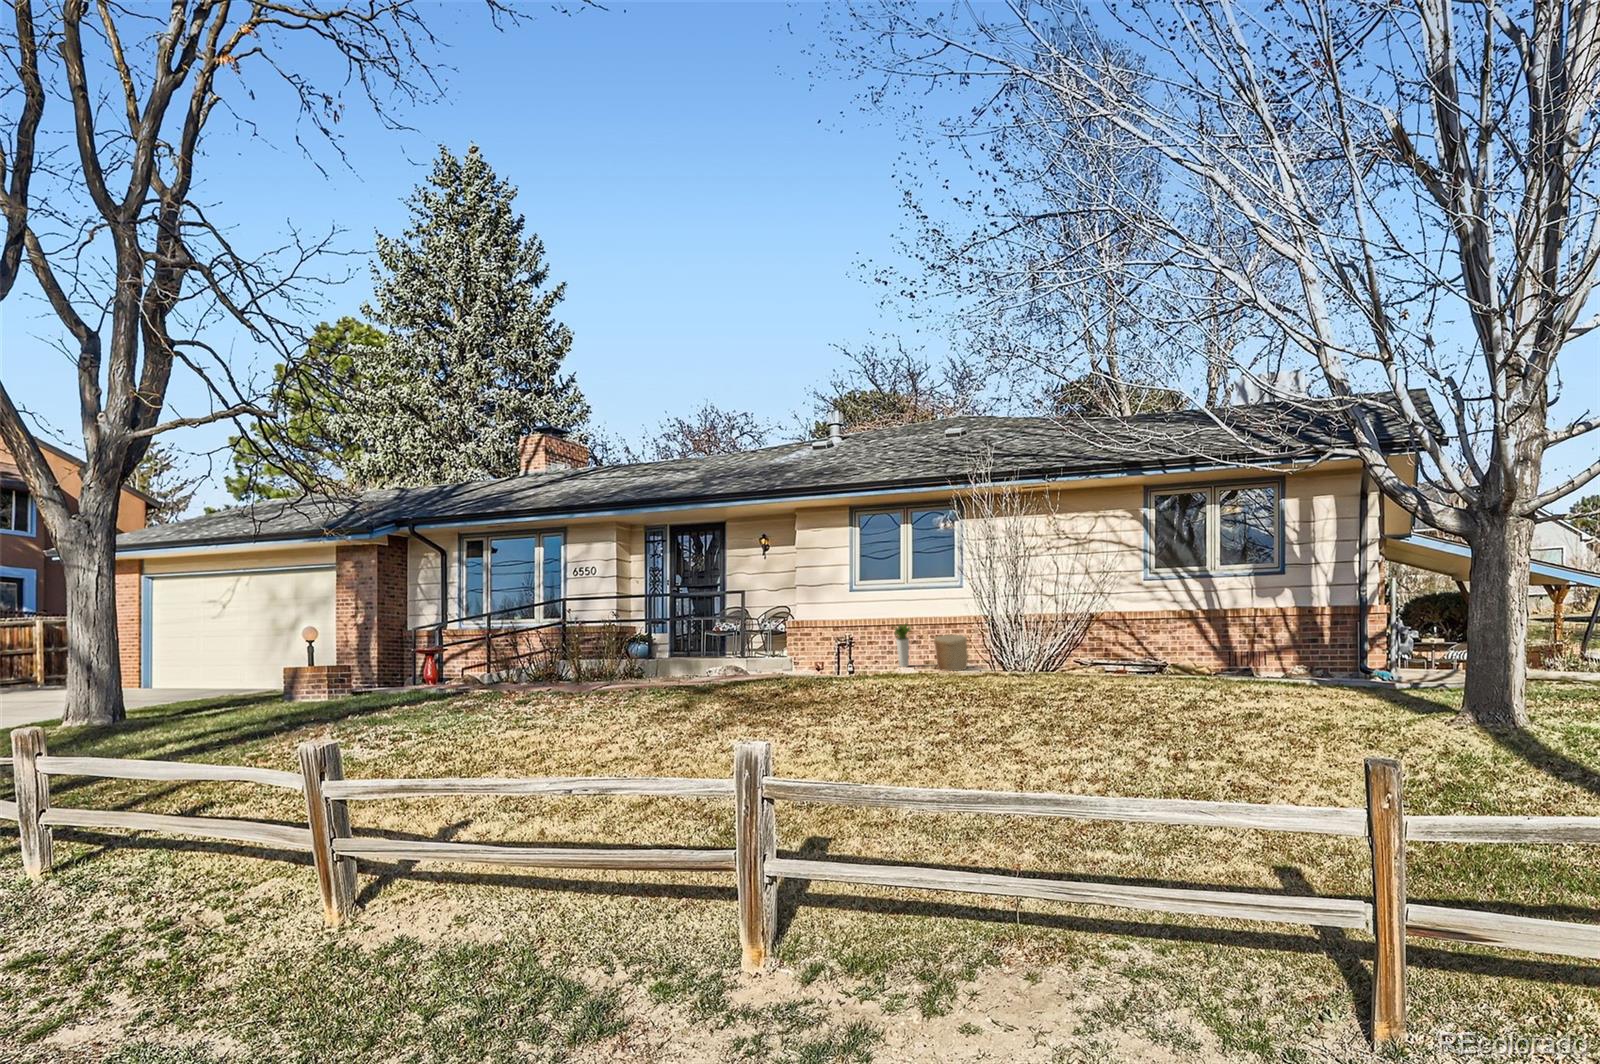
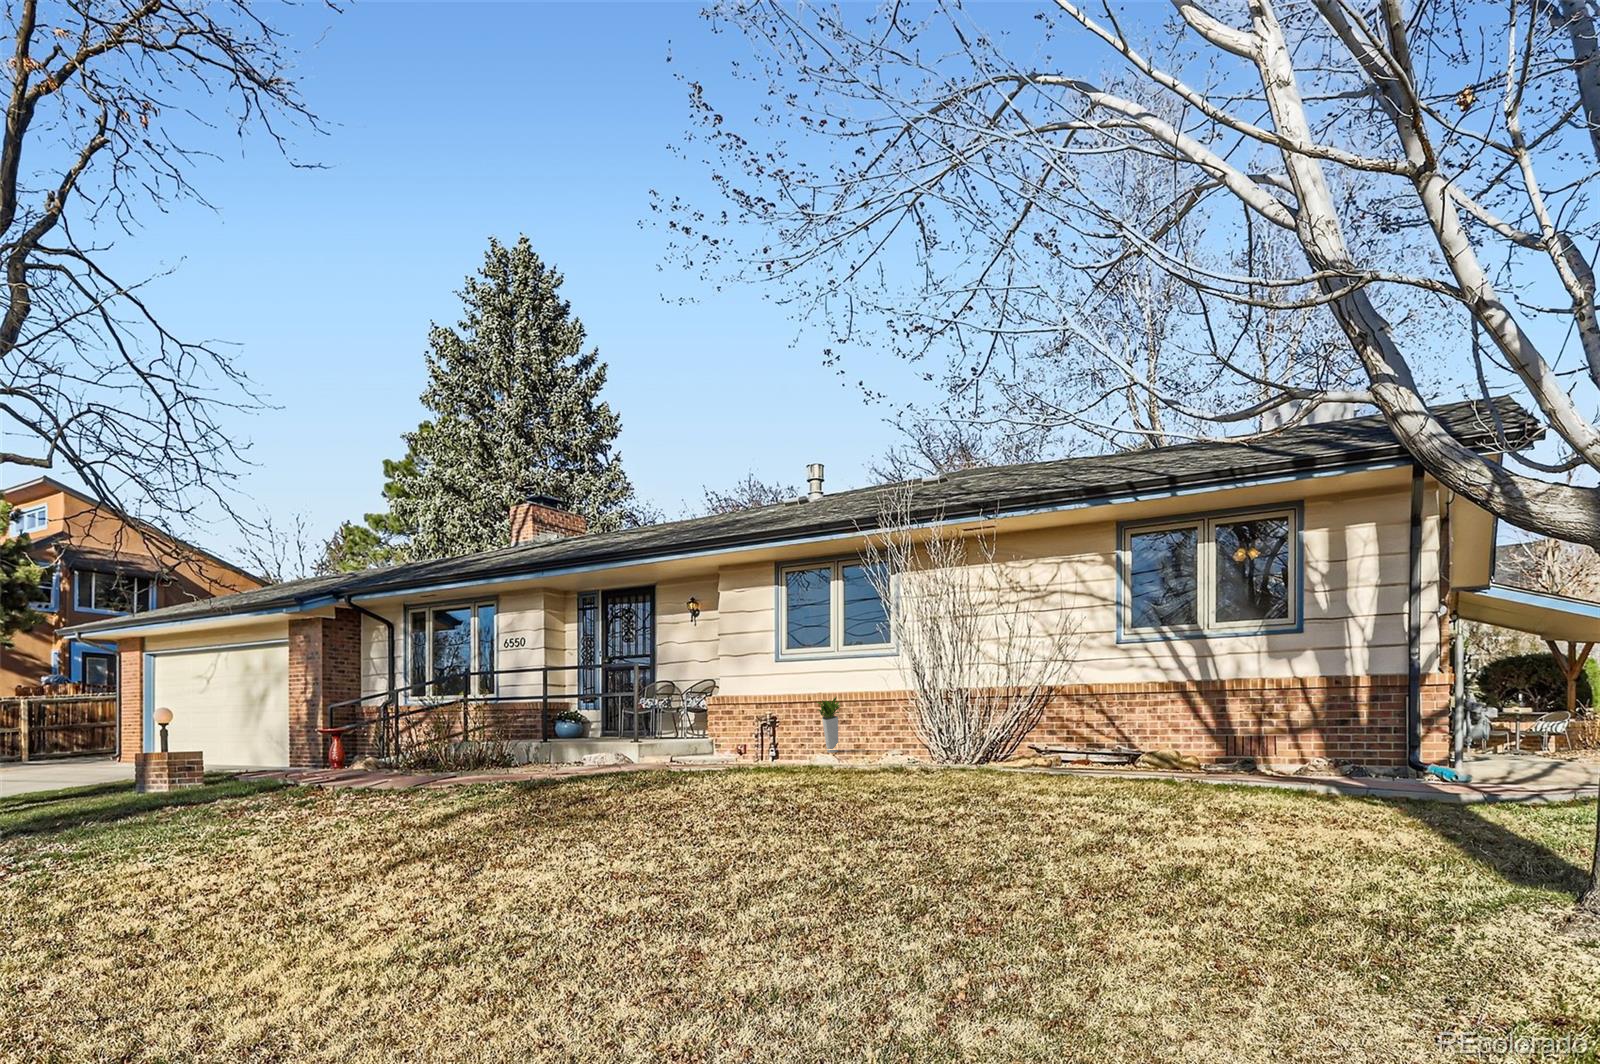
woven basket: present [934,634,968,671] -> none [863,712,905,760]

